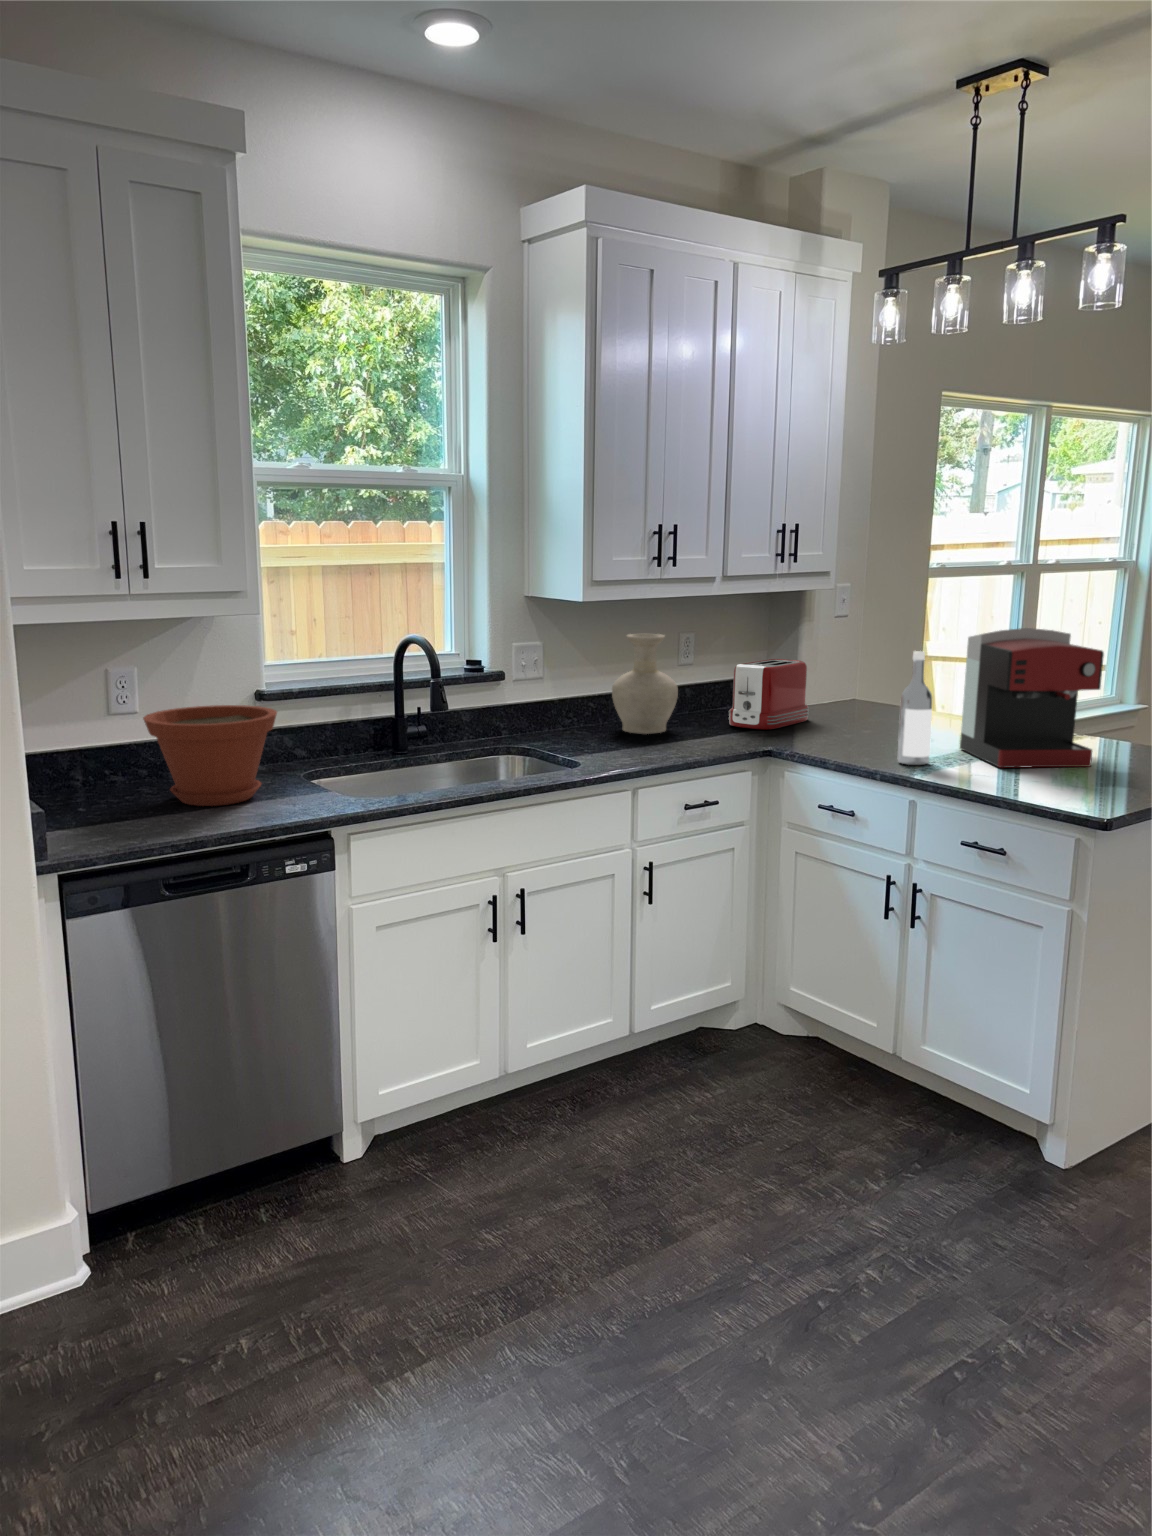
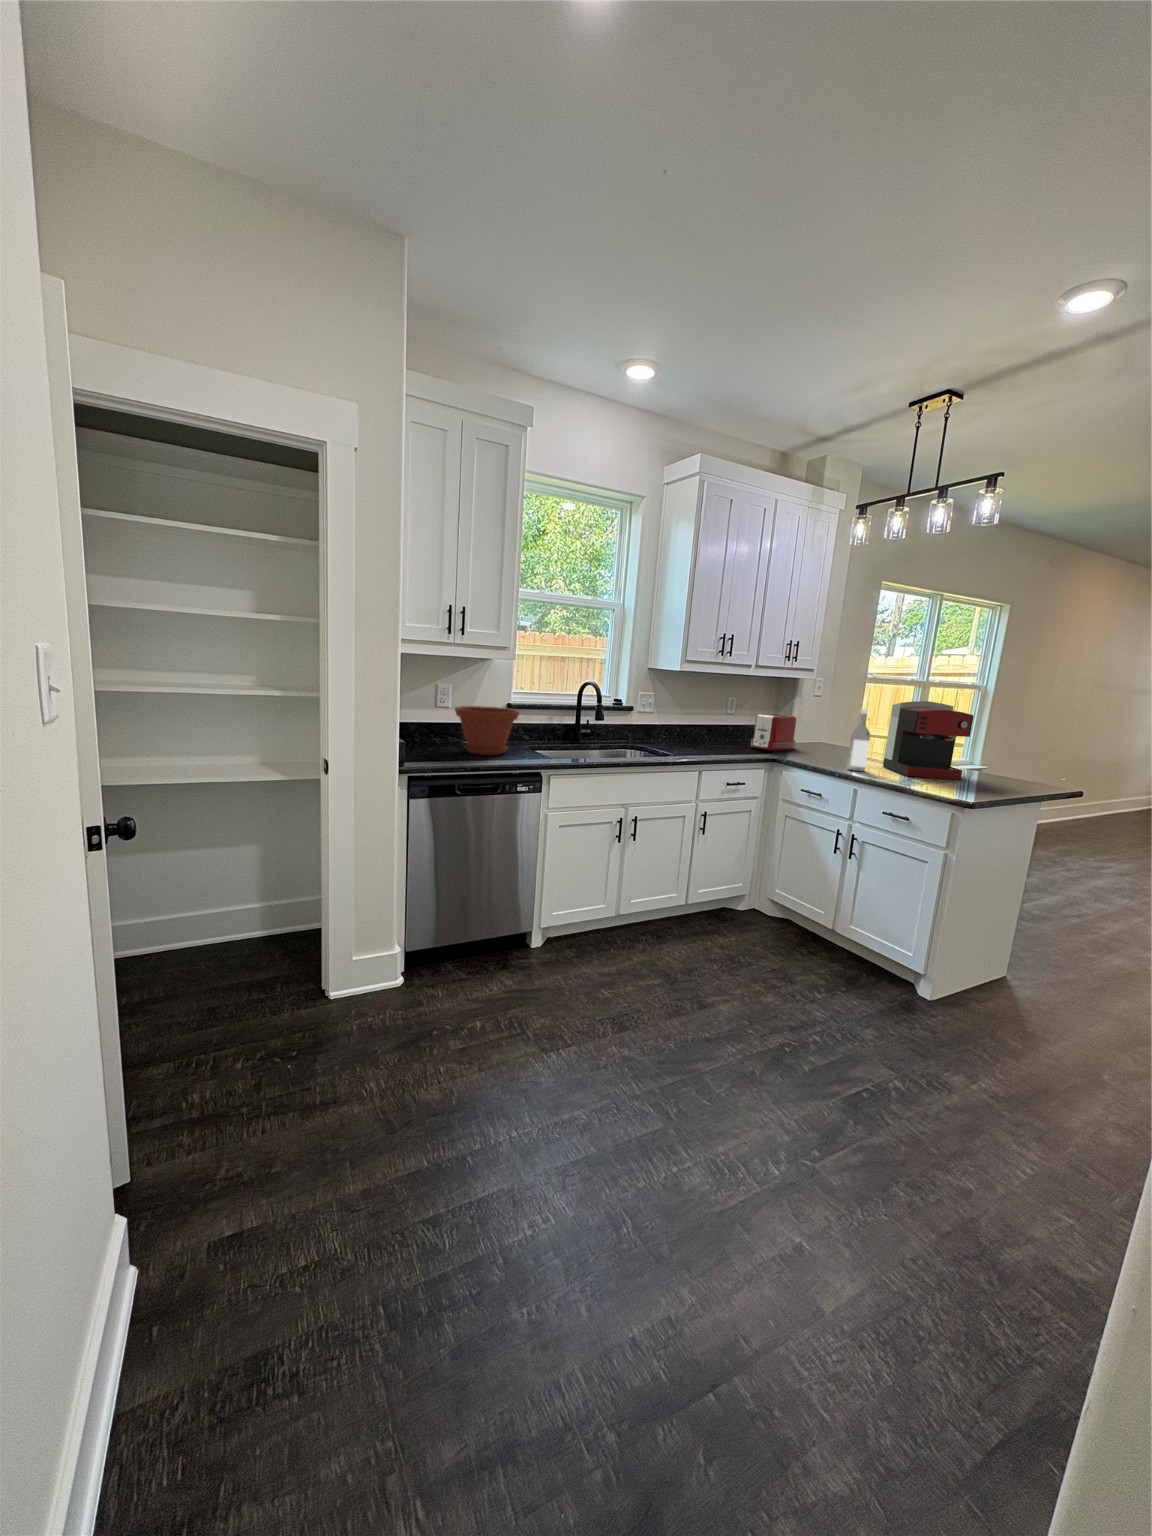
vase: present [612,634,678,734] -> none [688,694,725,747]

